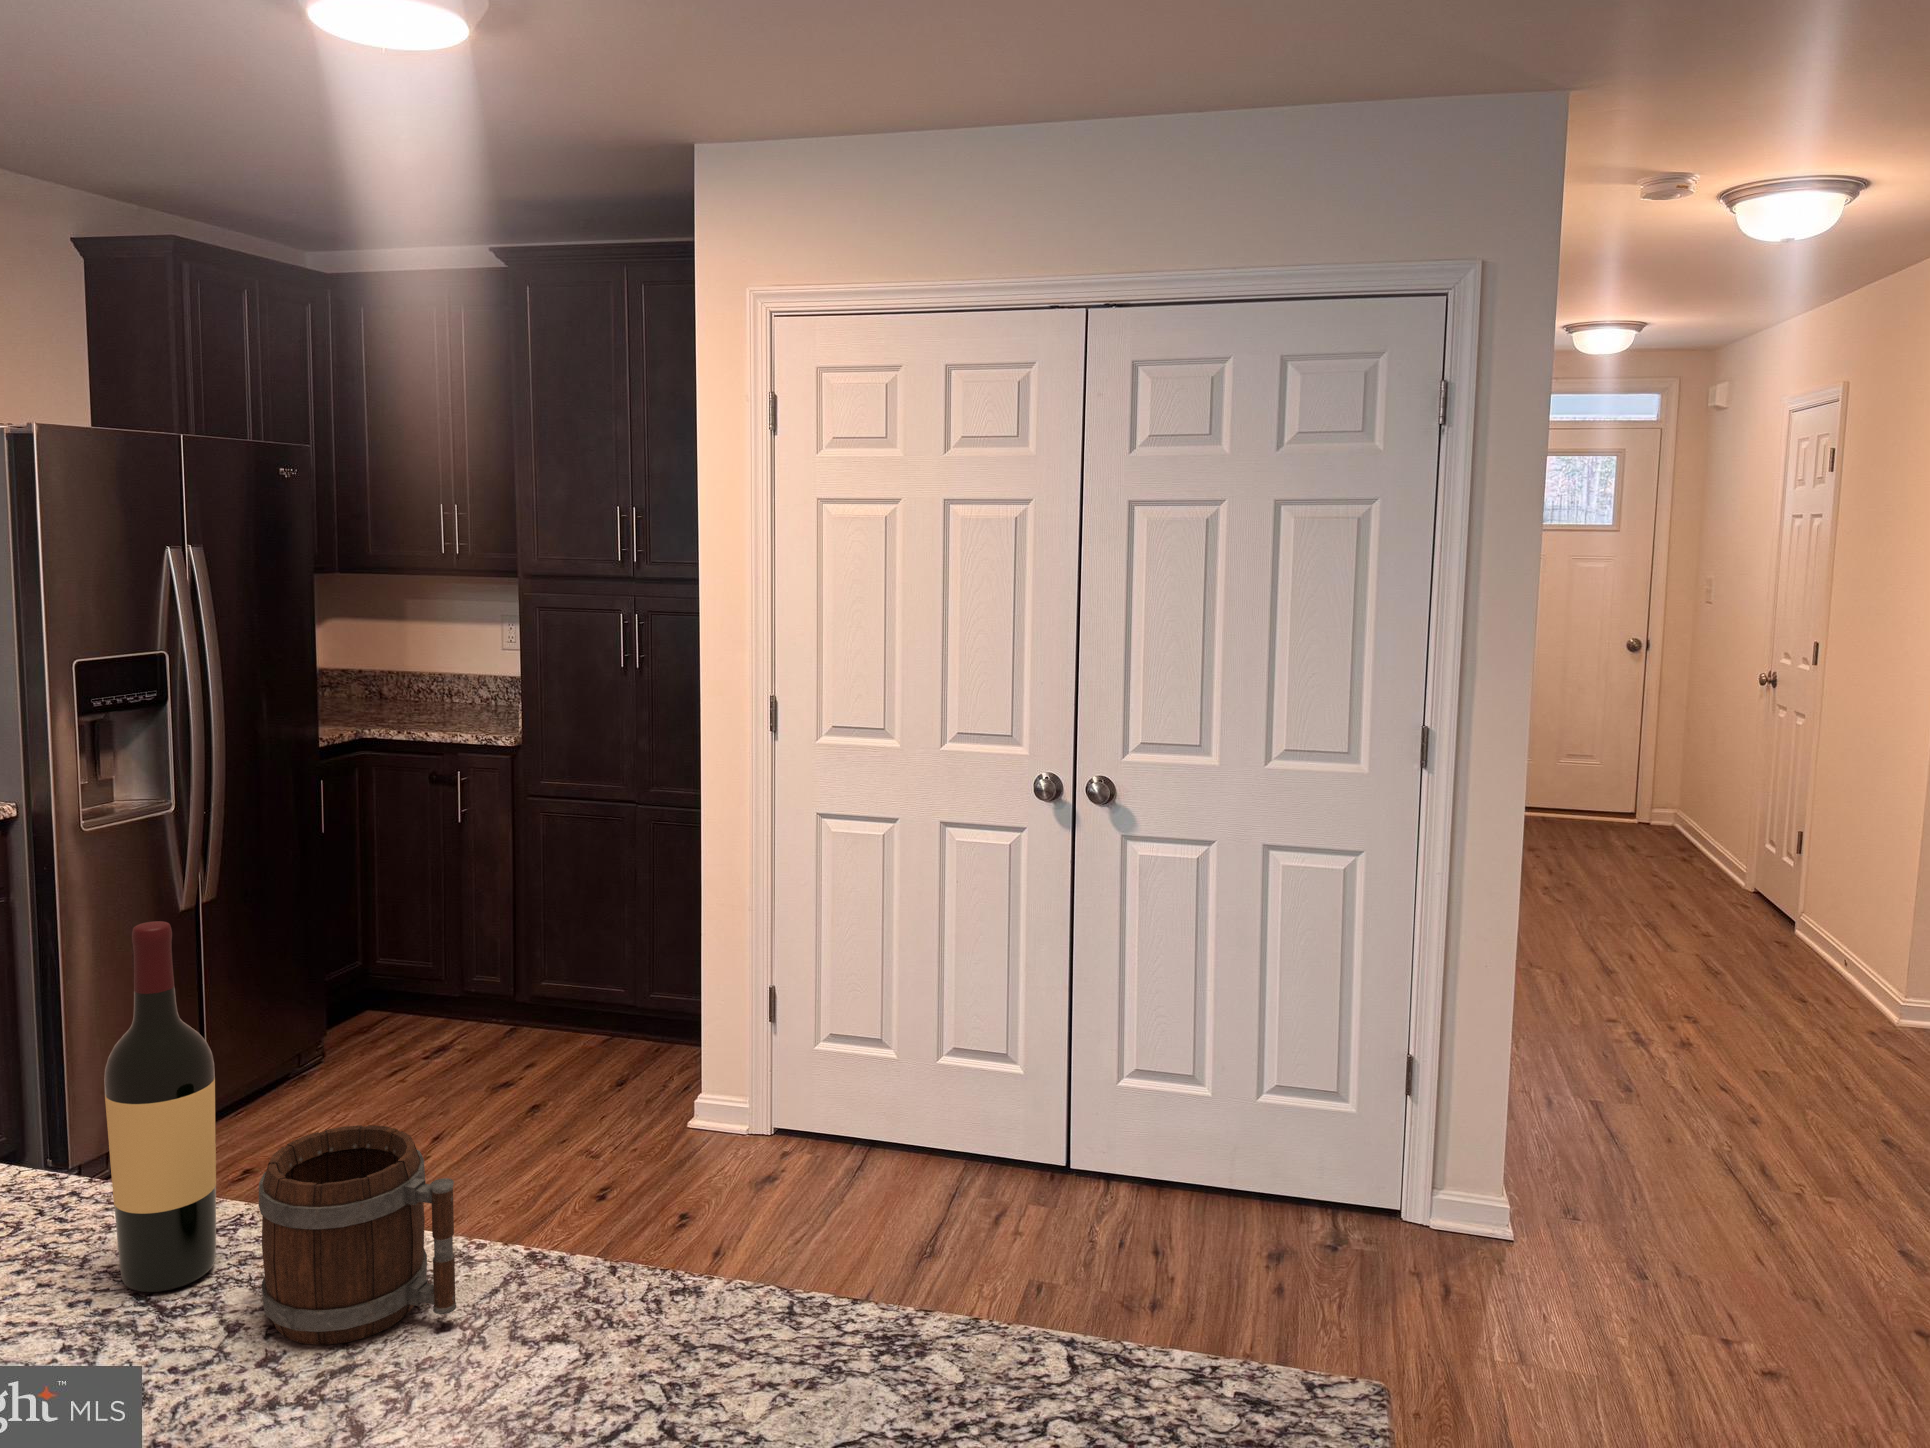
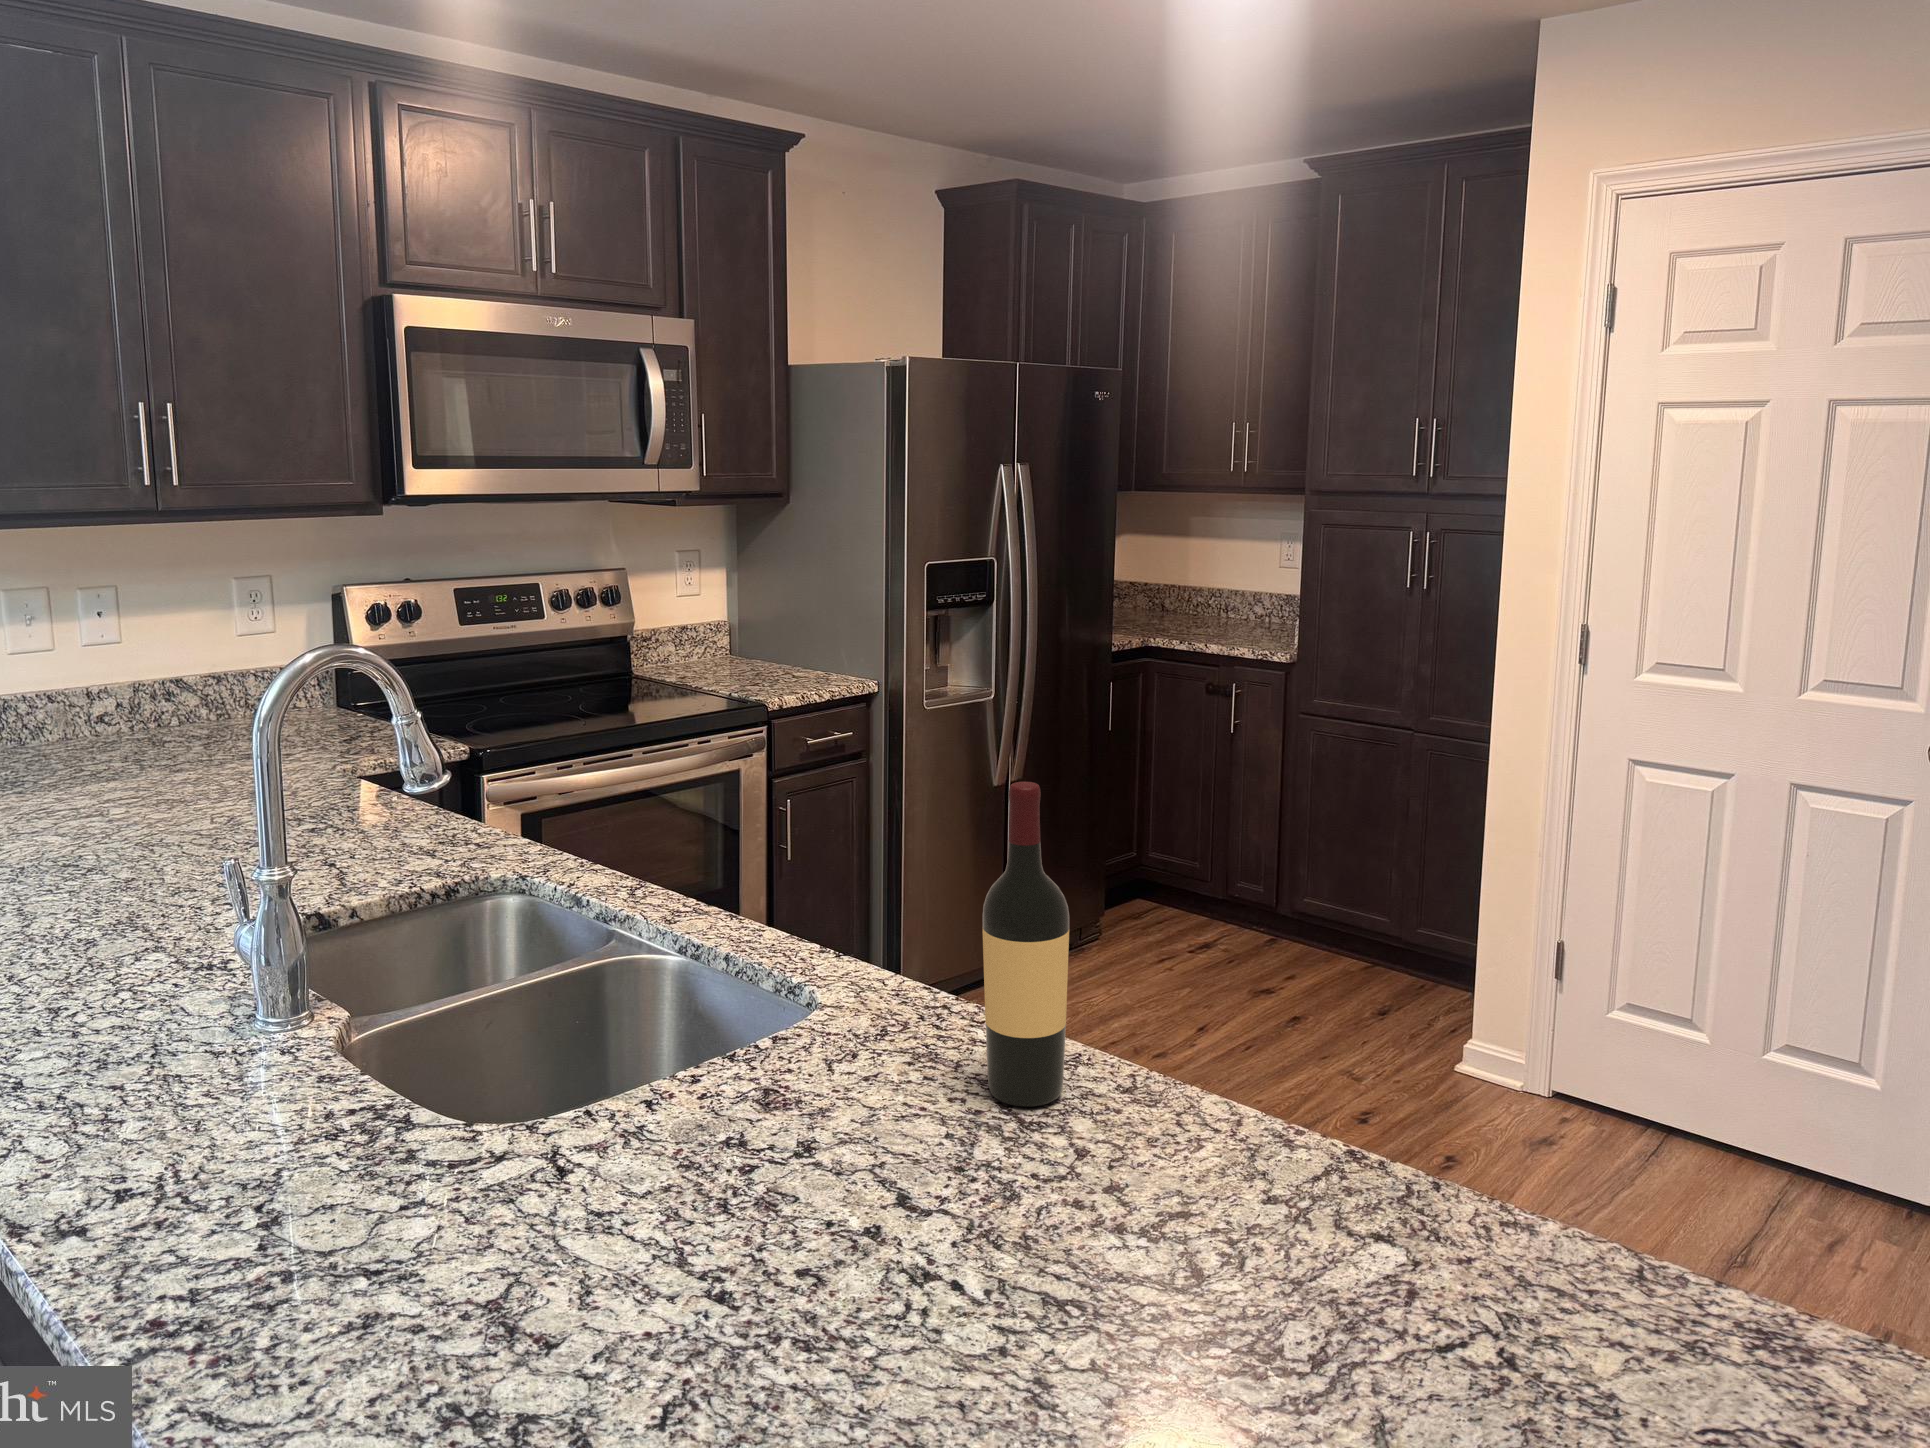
mug: present [259,1125,456,1345] -> none [1108,992,1287,1190]

